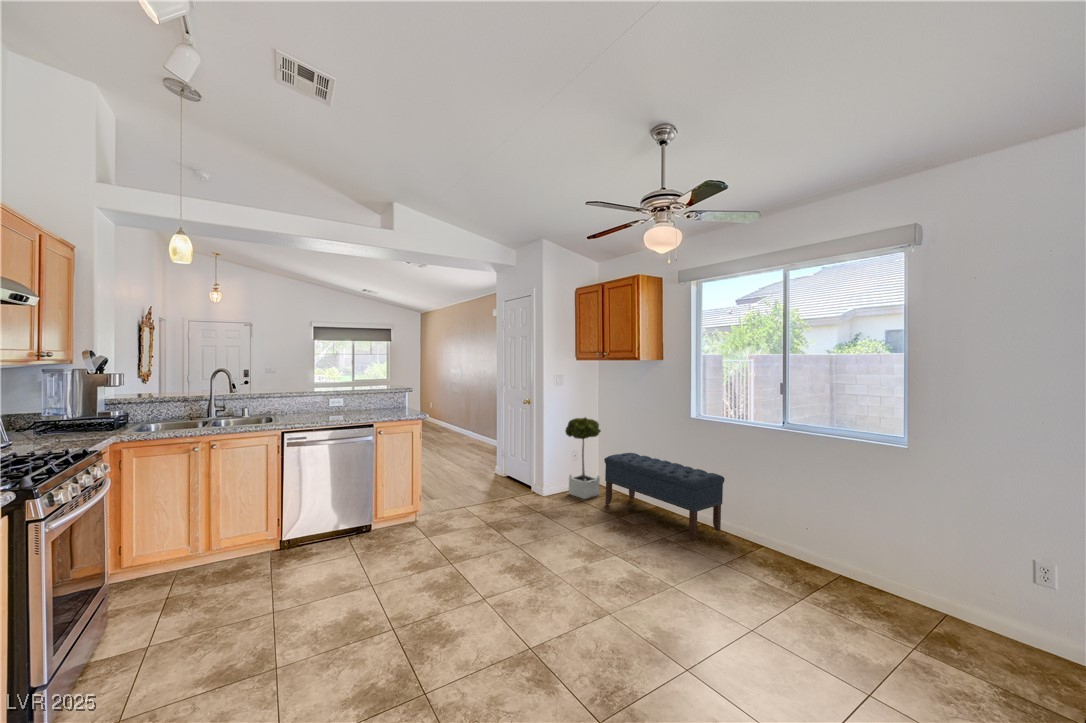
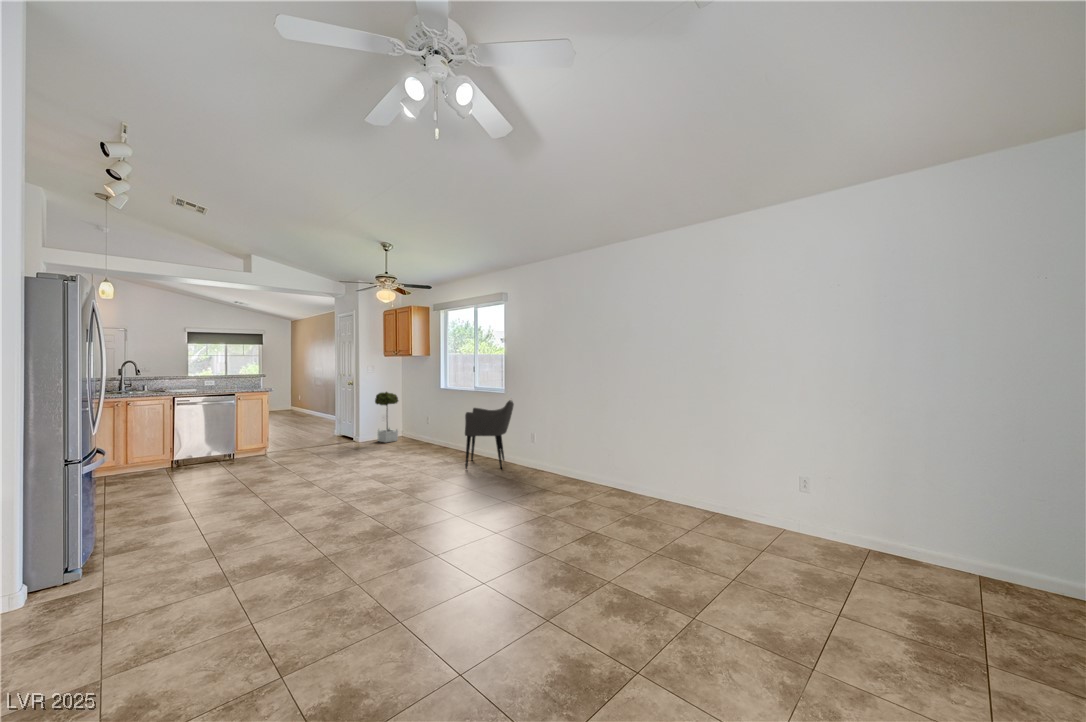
bench: present [604,453,725,540] -> none [396,413,454,452]
armchair: none [809,459,965,639] -> present [465,400,514,469]

